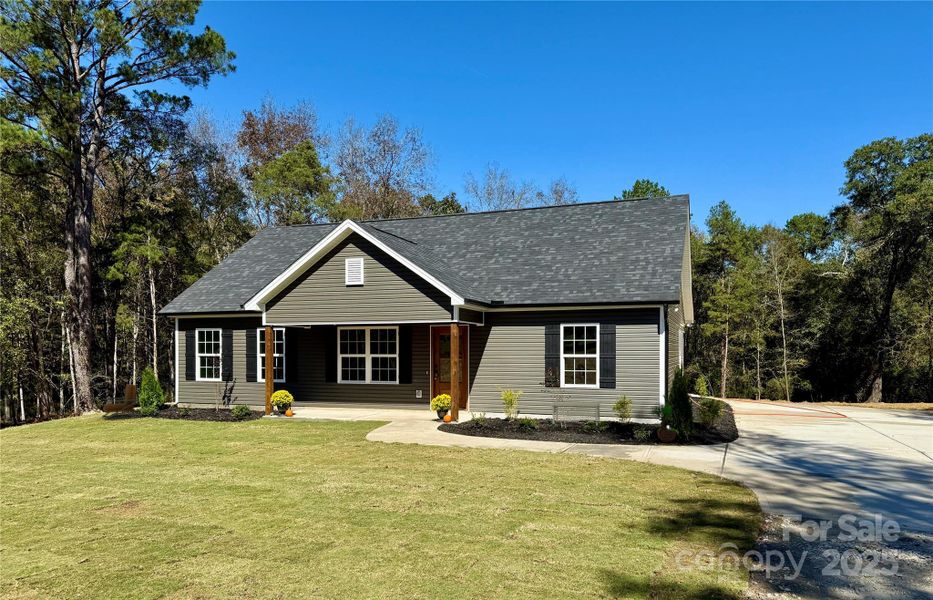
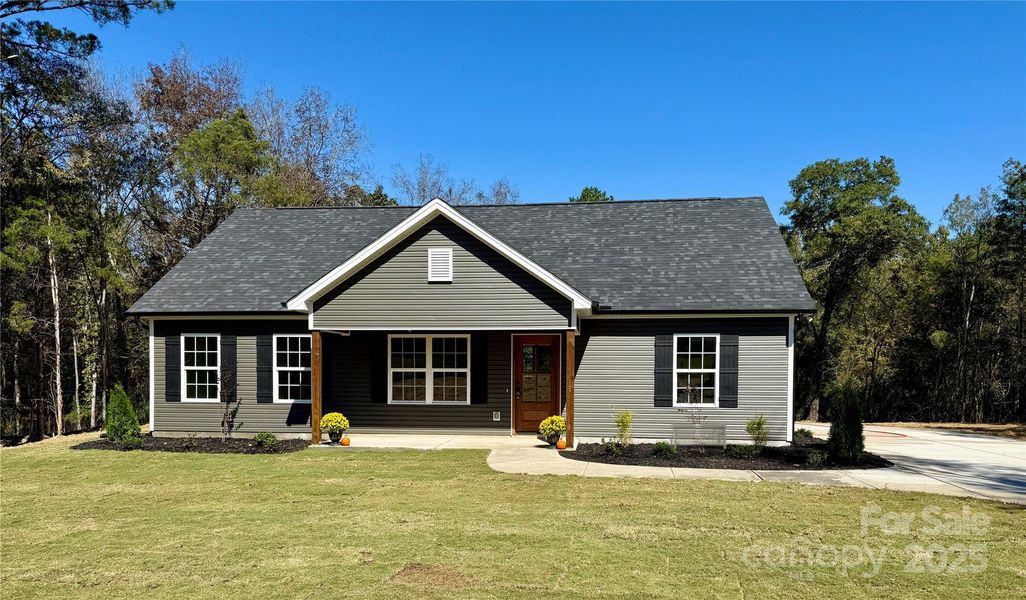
lounge chair: present [102,384,139,420] -> none [61,407,124,457]
potted tree: present [651,404,676,442] -> none [823,418,852,464]

